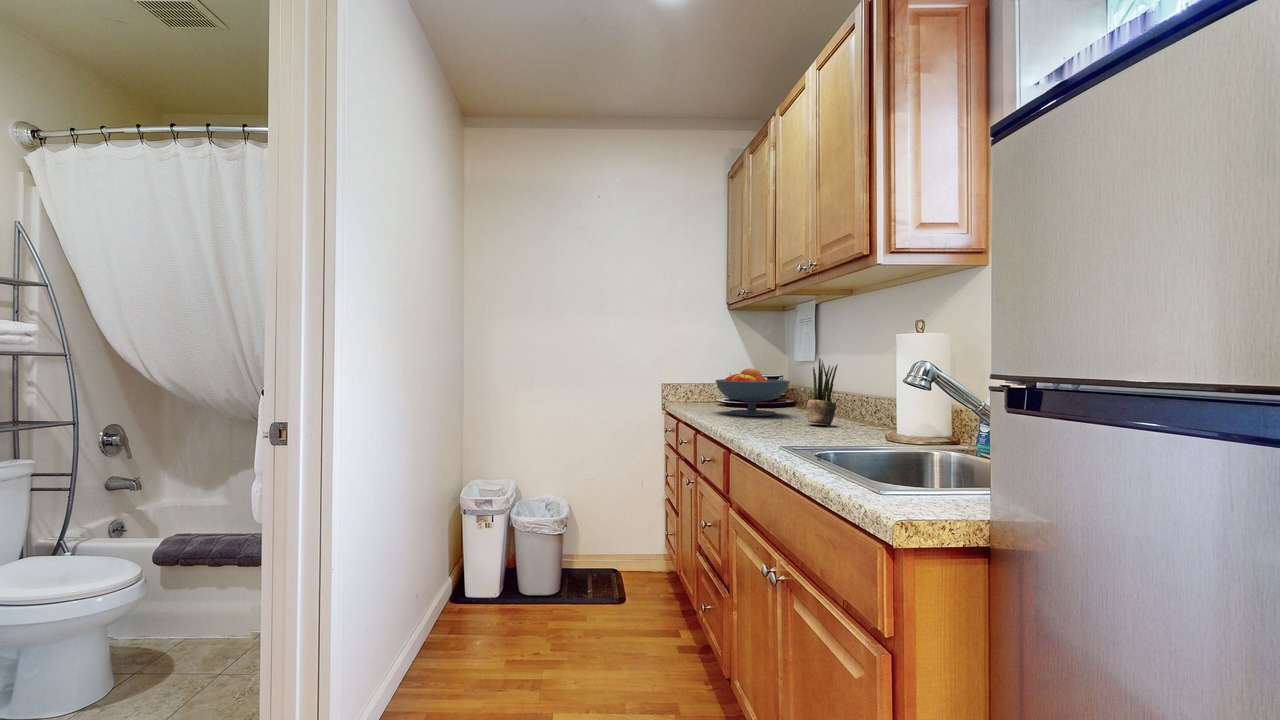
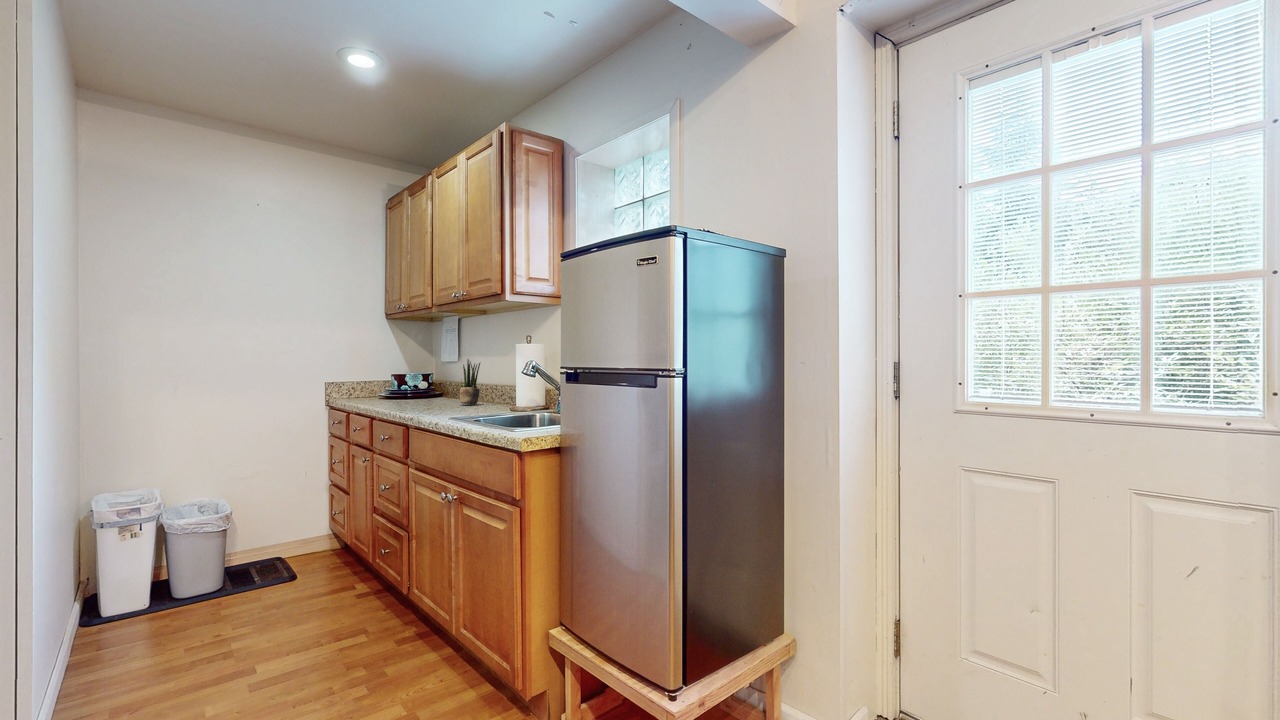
fruit bowl: present [716,368,790,416] -> none [382,367,444,404]

